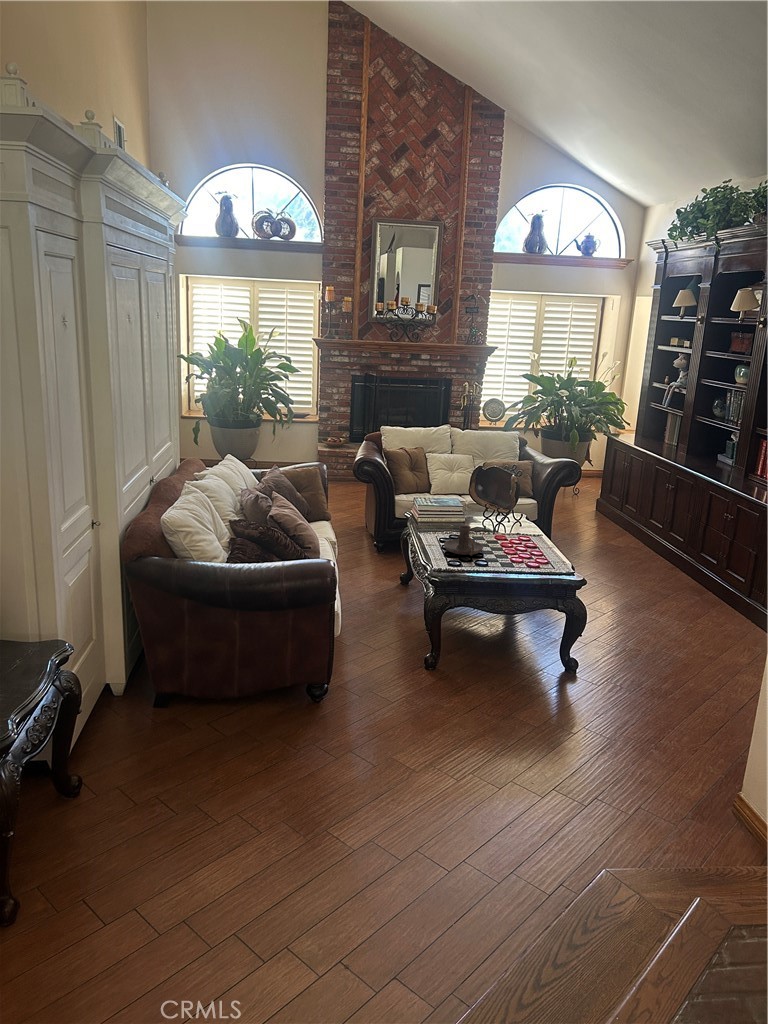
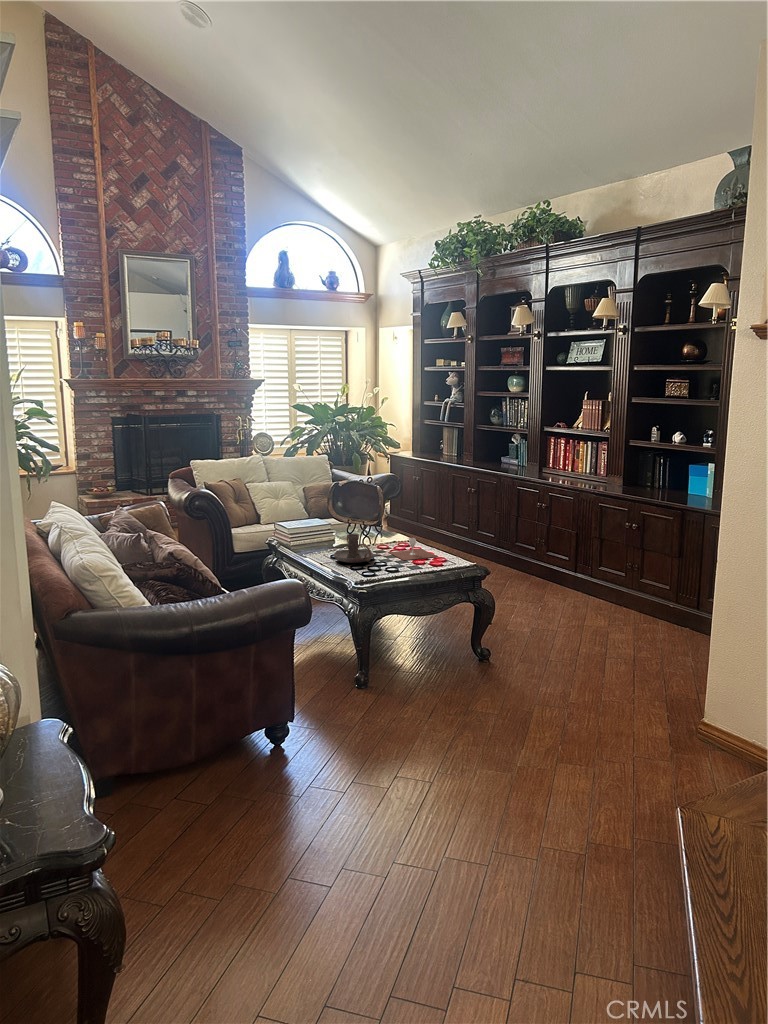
wine glass: none [506,538,550,562] -> present [389,538,437,560]

